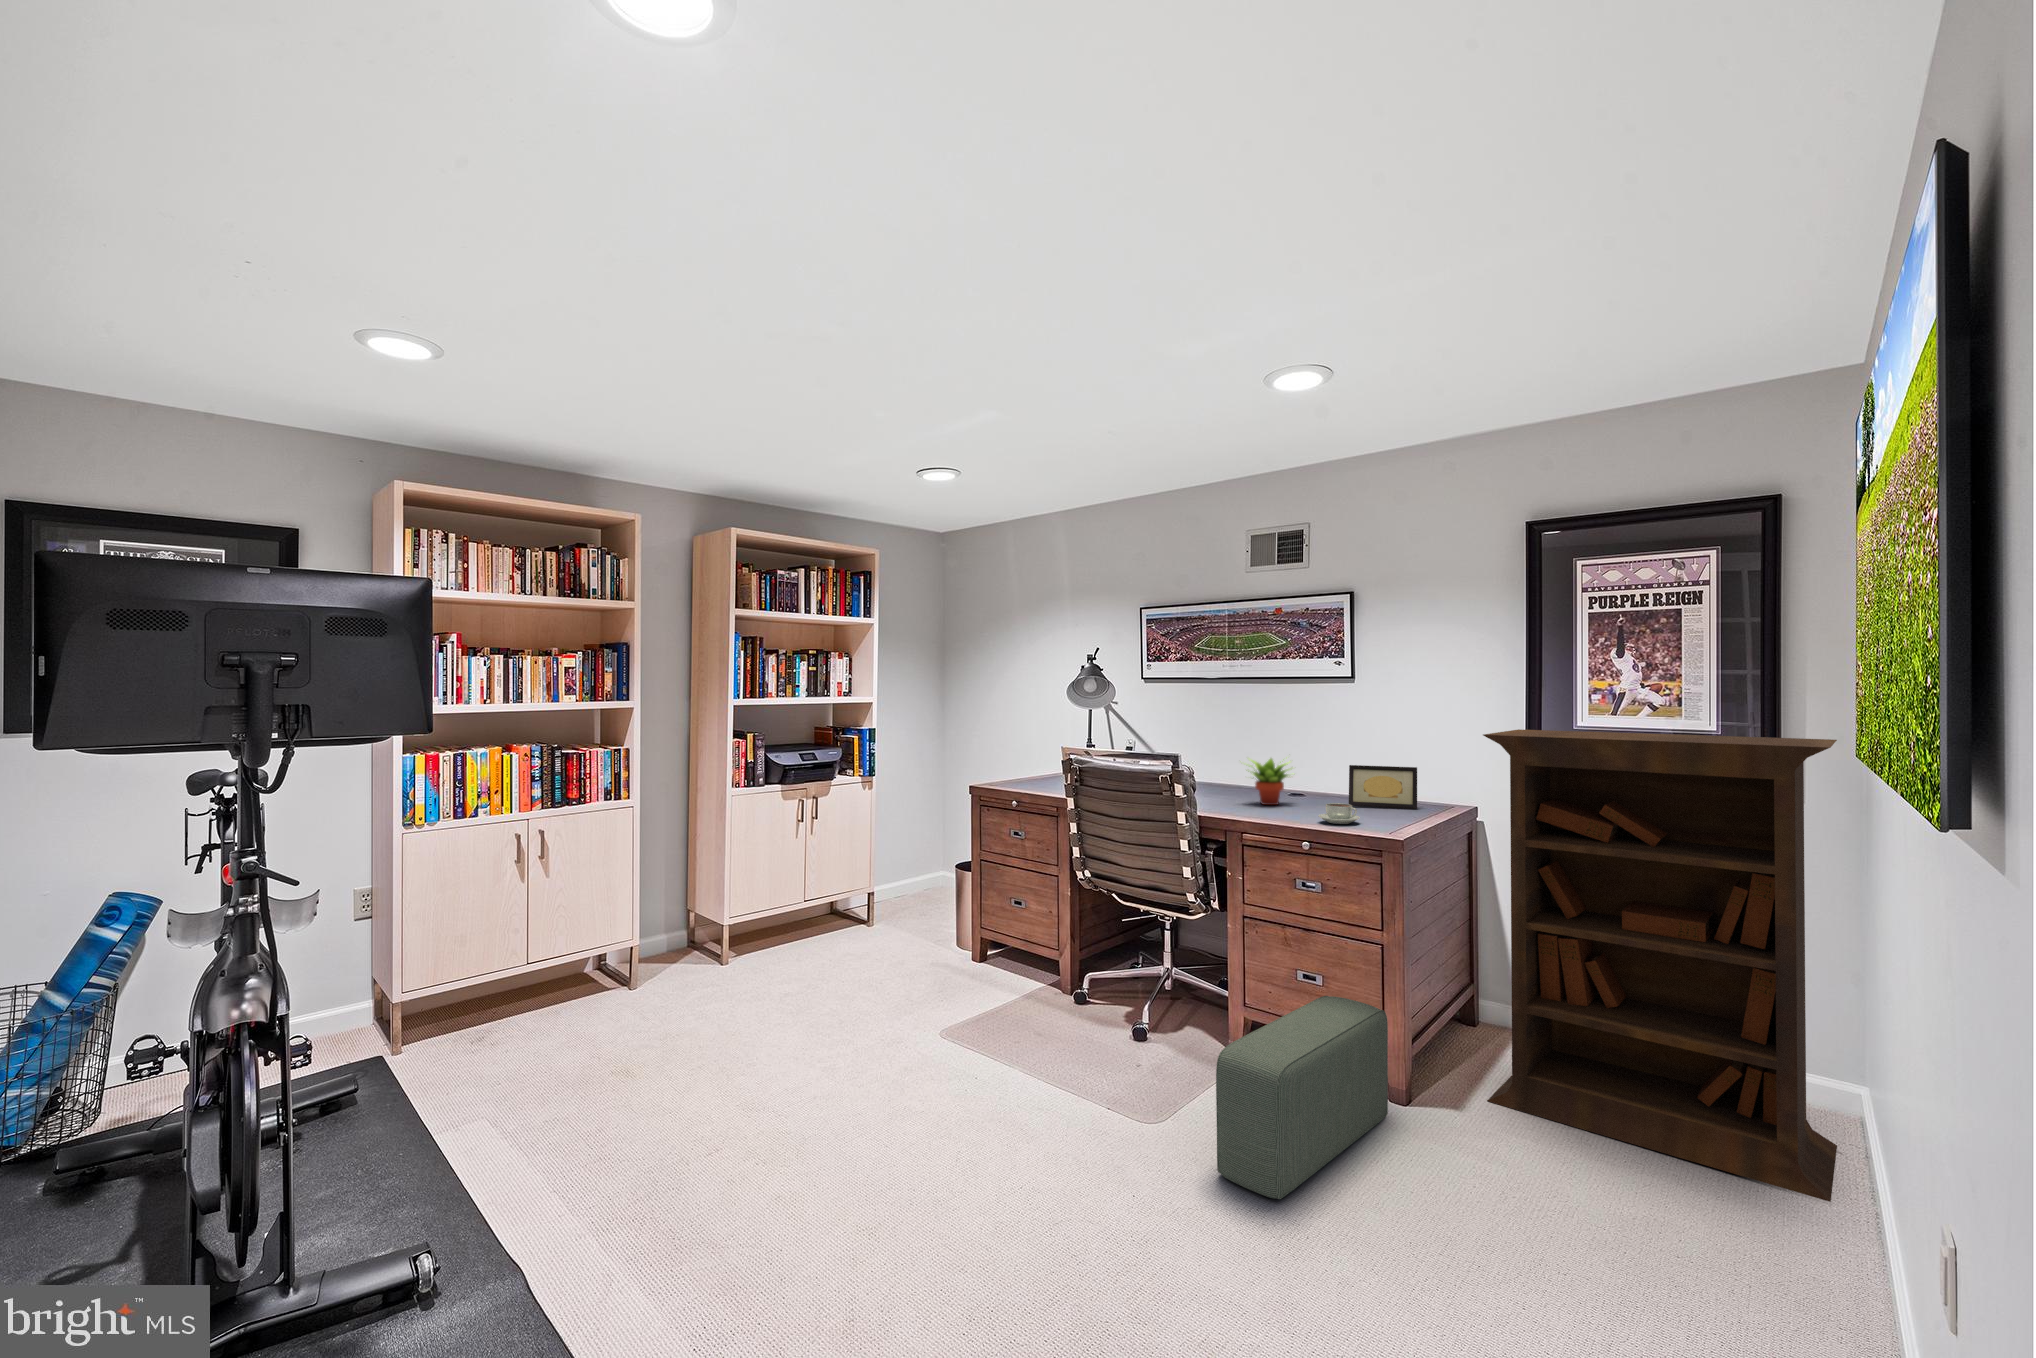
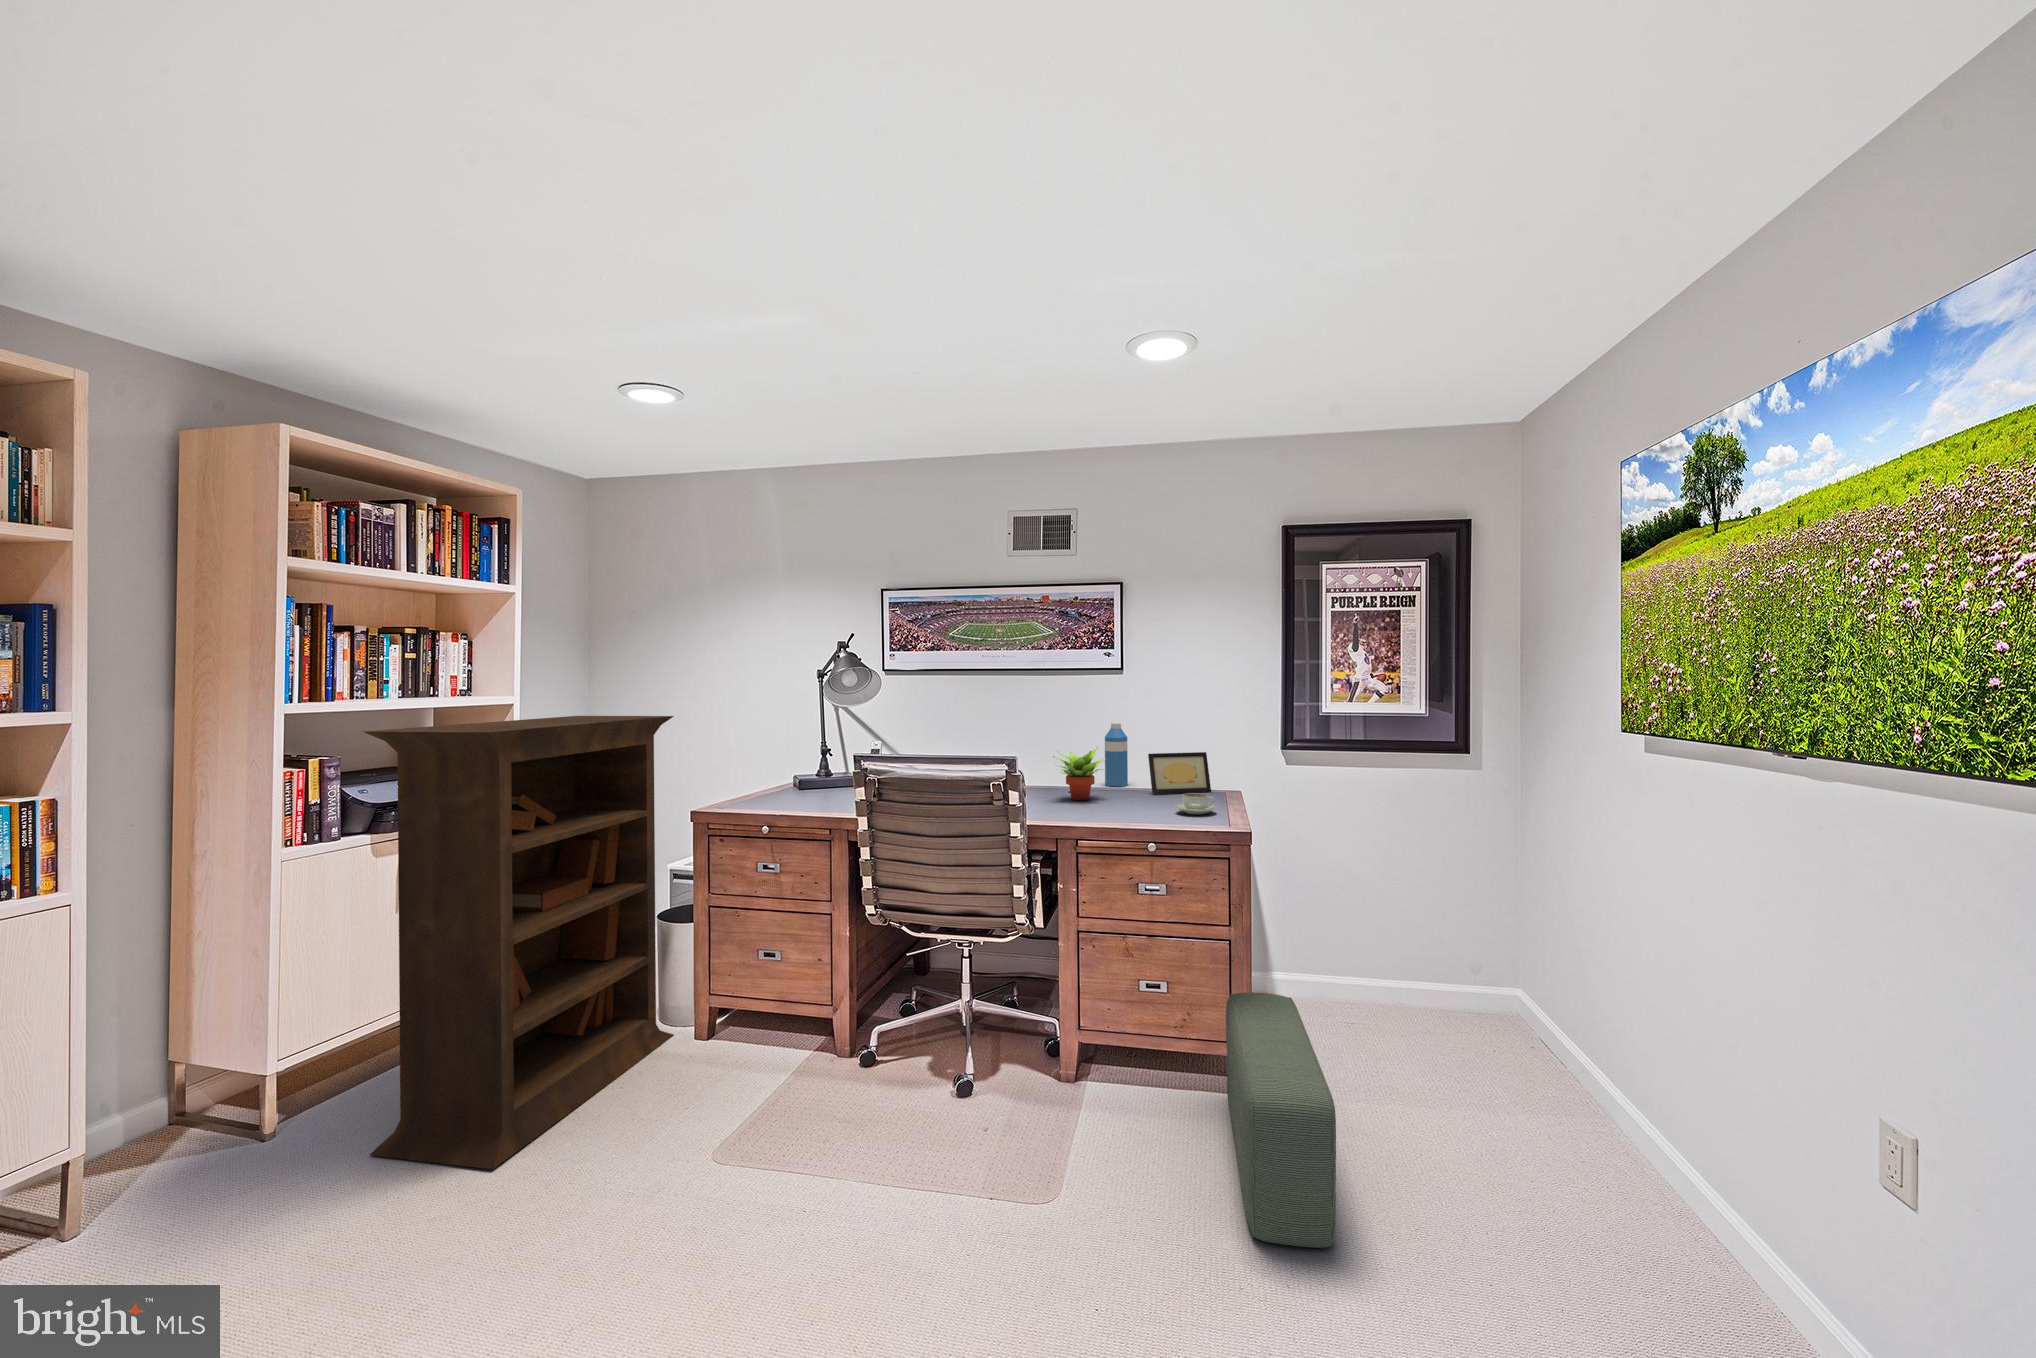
bookcase: present [1483,729,1837,1202] -> present [363,716,674,1169]
water bottle: none [1329,734,1353,798] -> present [1105,723,1128,786]

